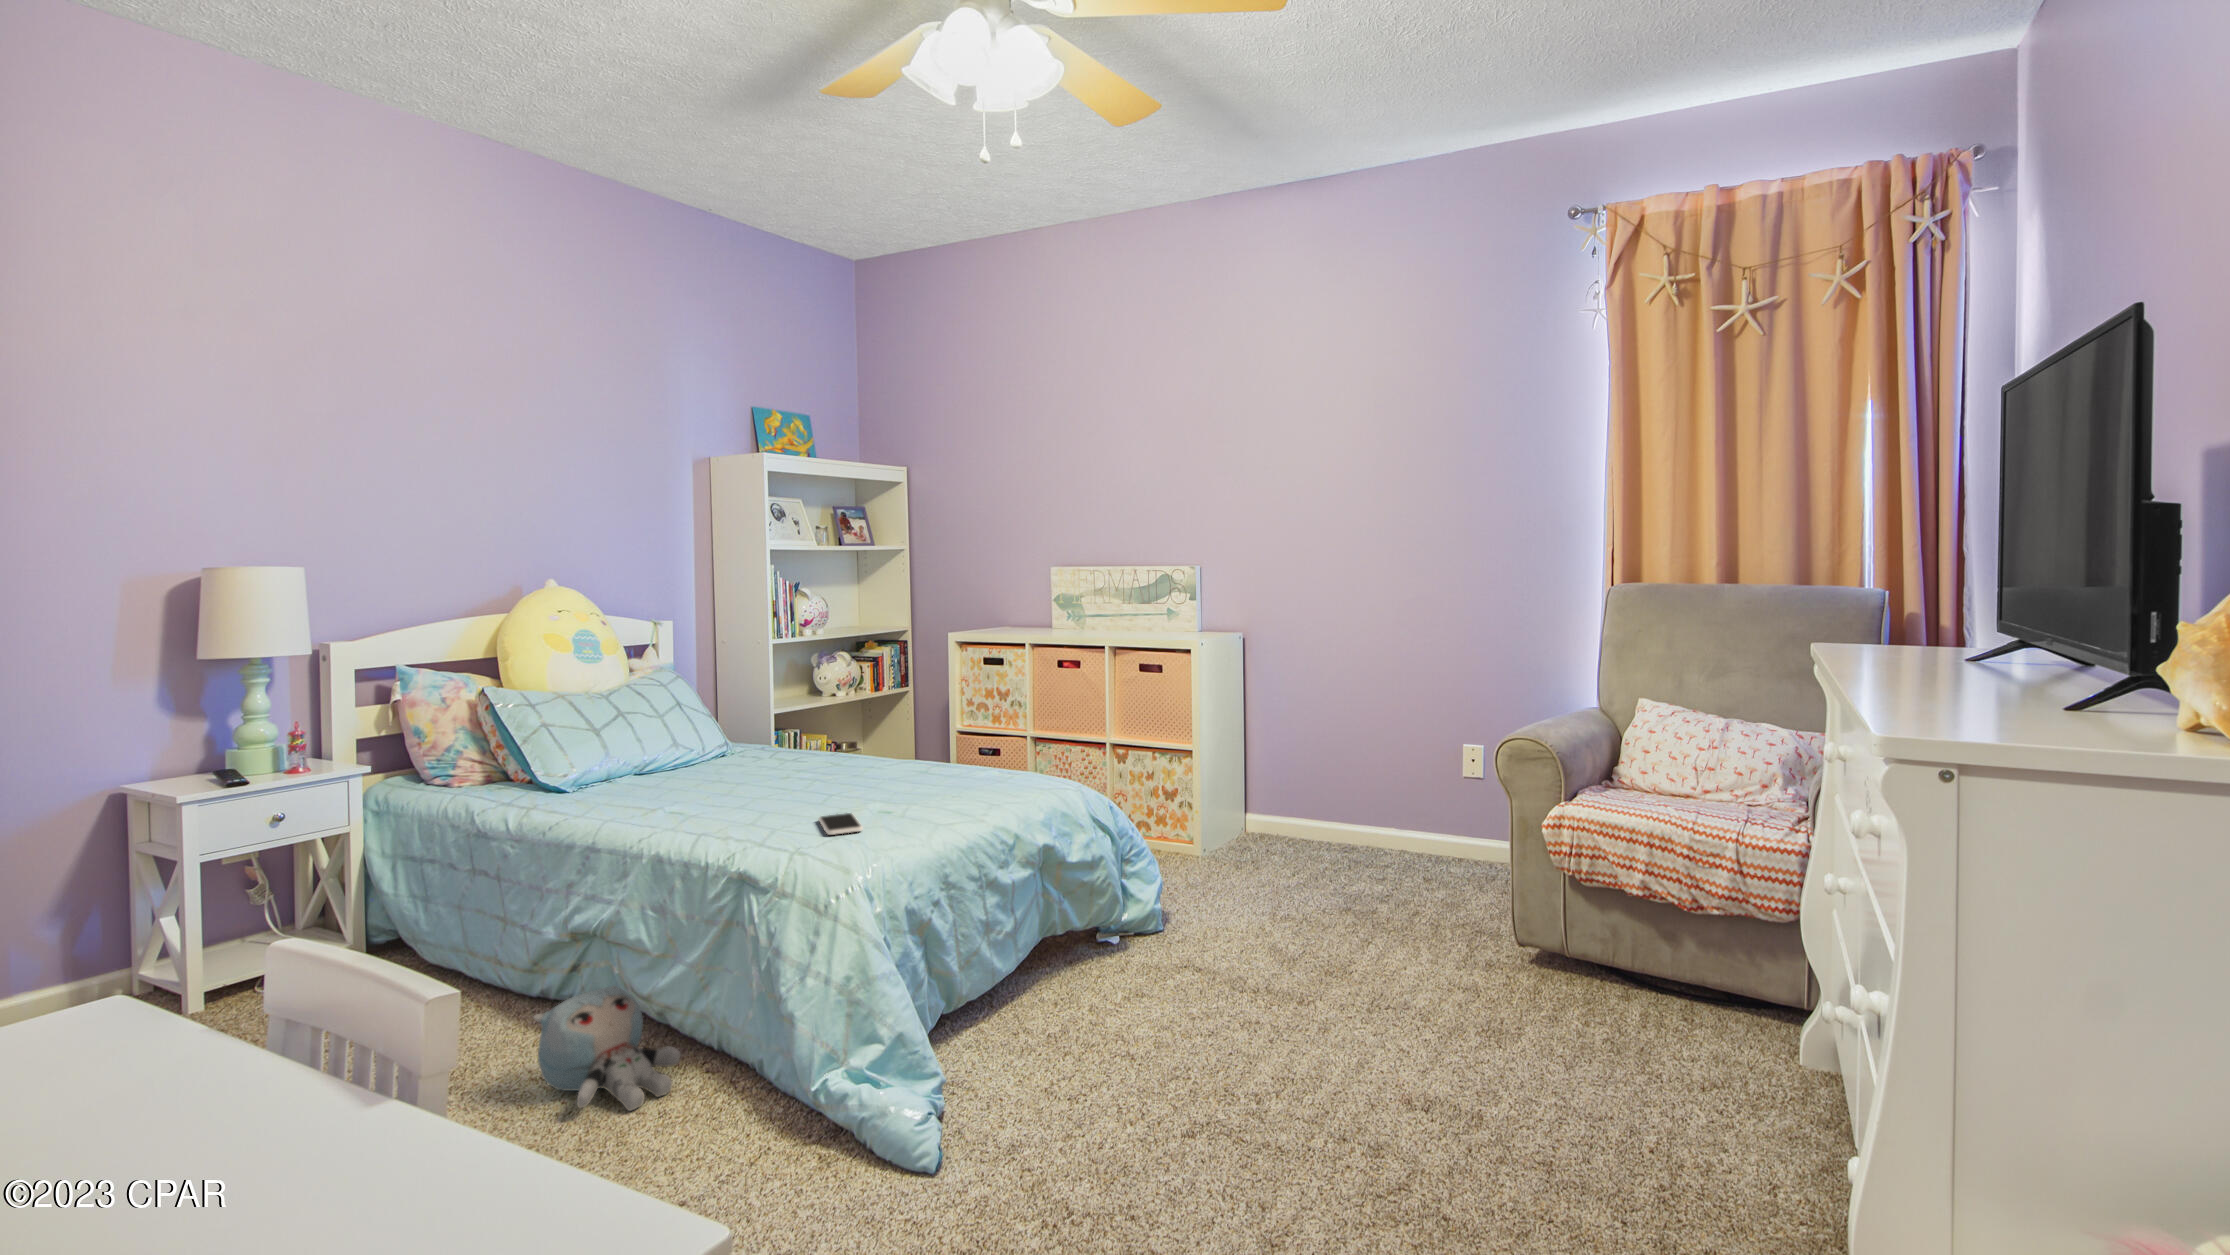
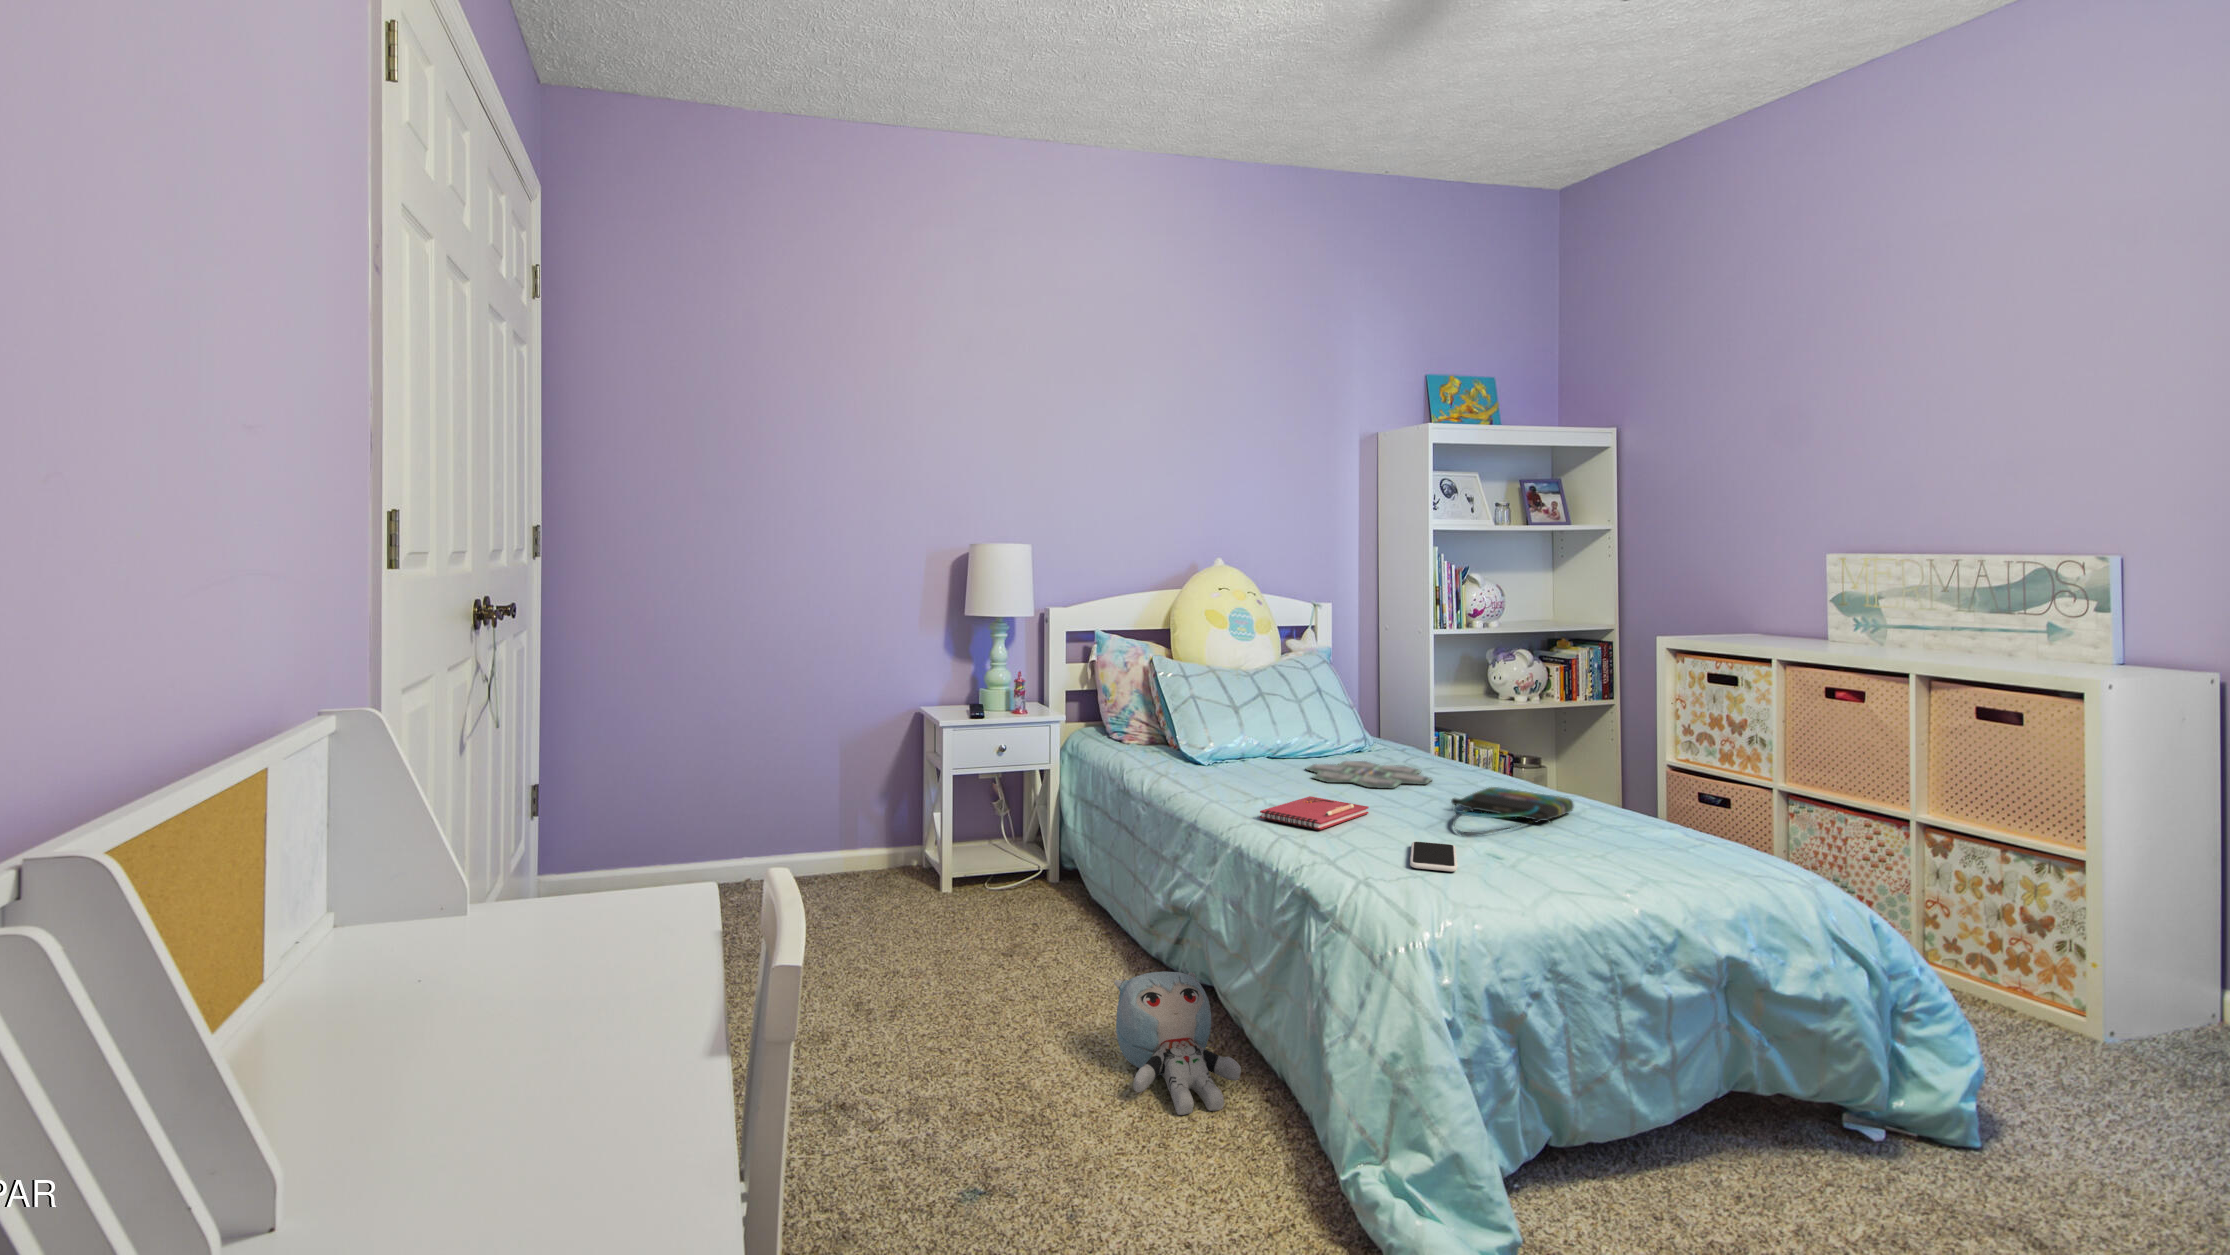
board game: none [683,762,803,787] -> present [1306,761,1432,789]
tote bag: none [831,765,921,806] -> present [1451,787,1574,836]
notebook: none [672,798,766,827] -> present [1260,796,1369,830]

